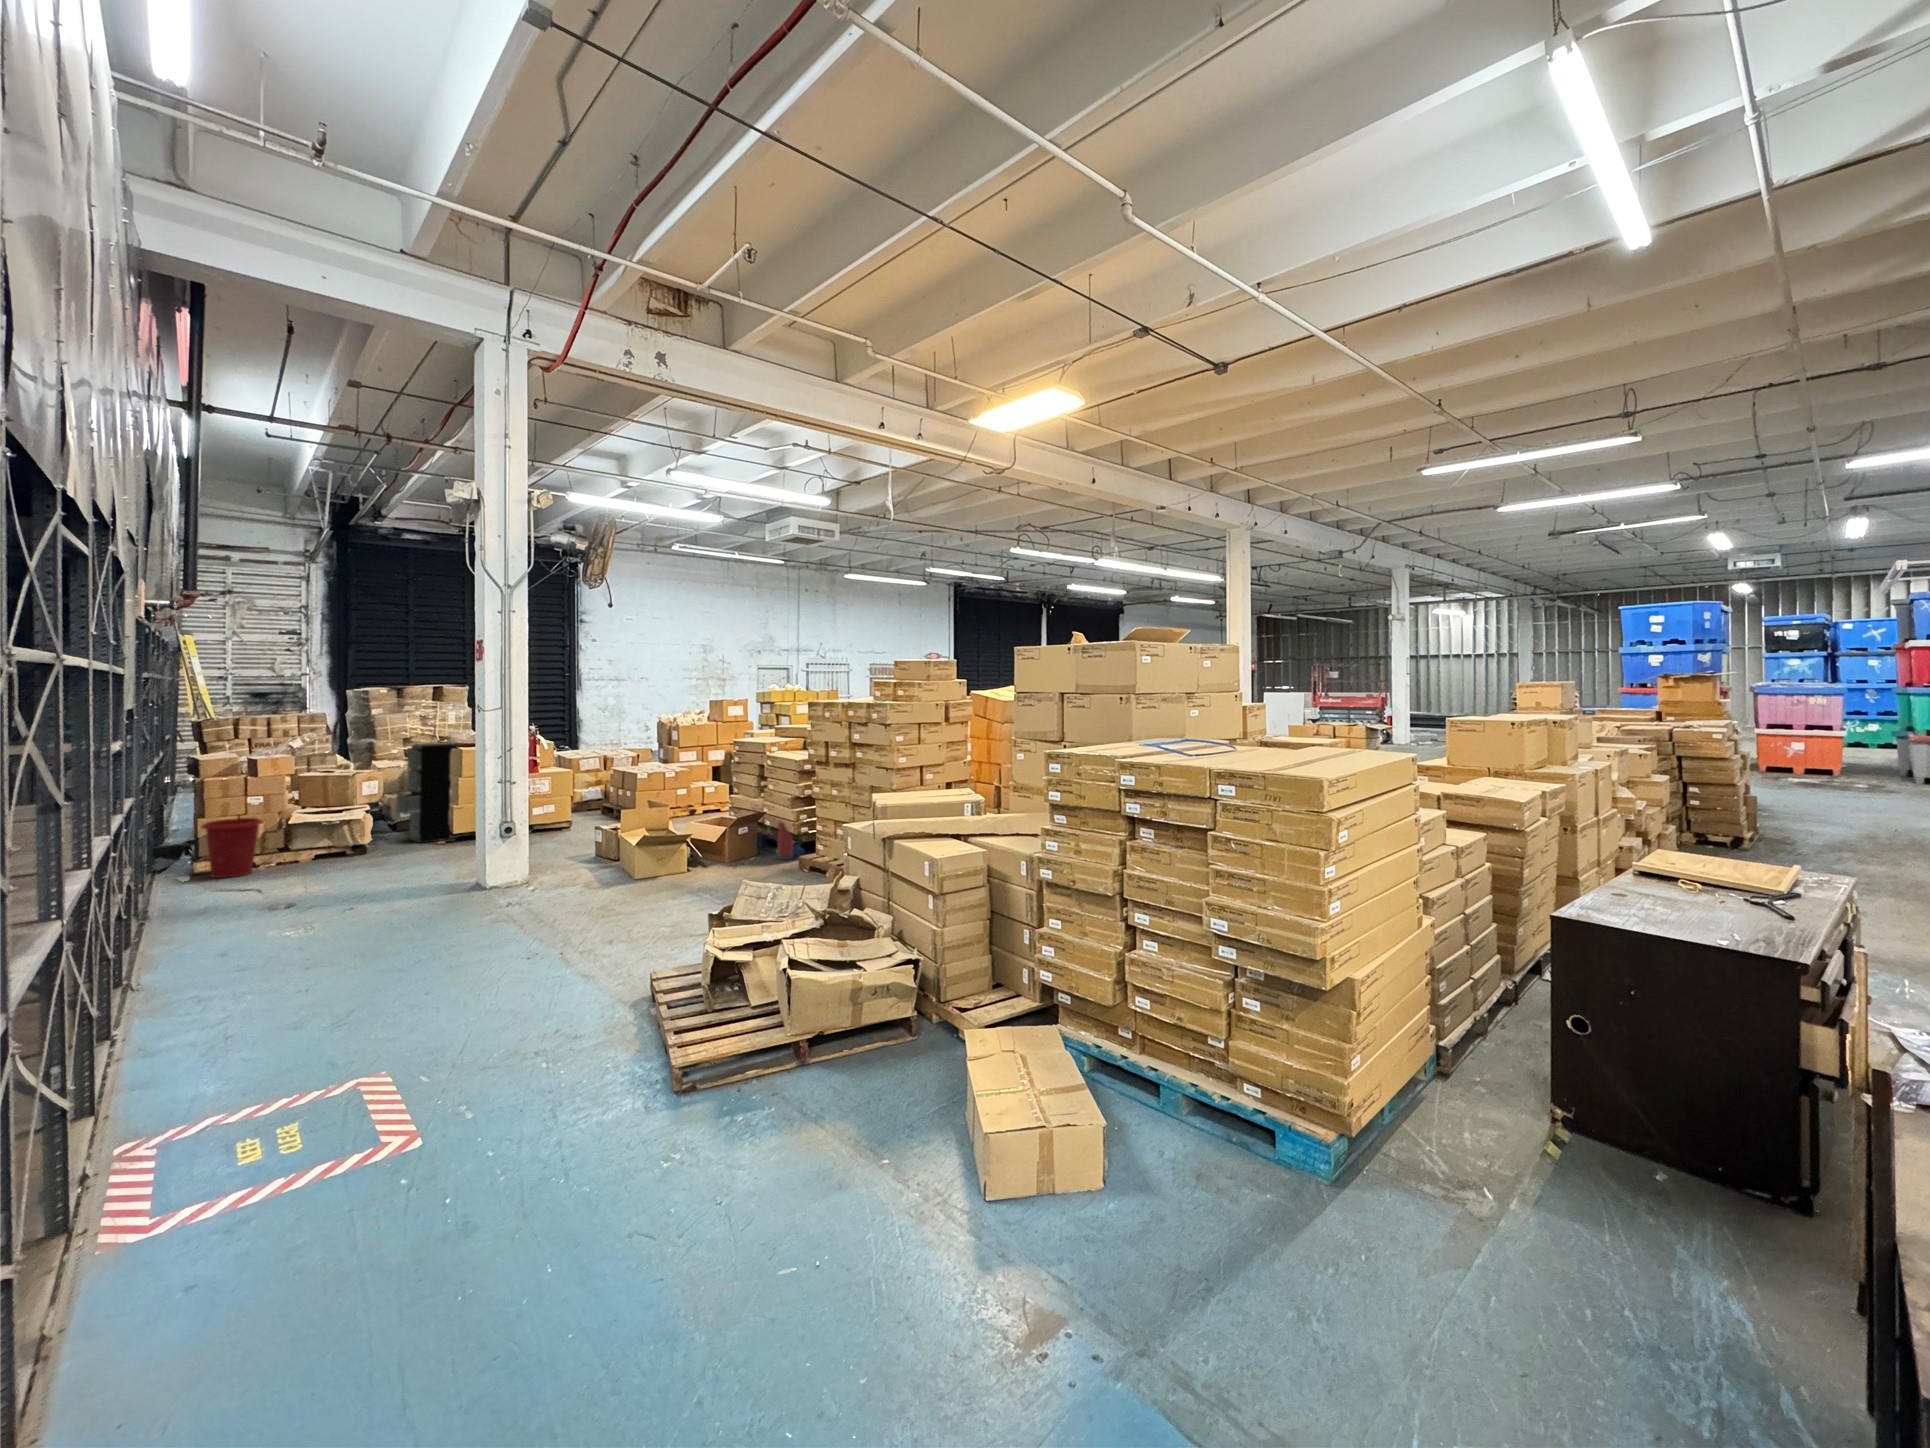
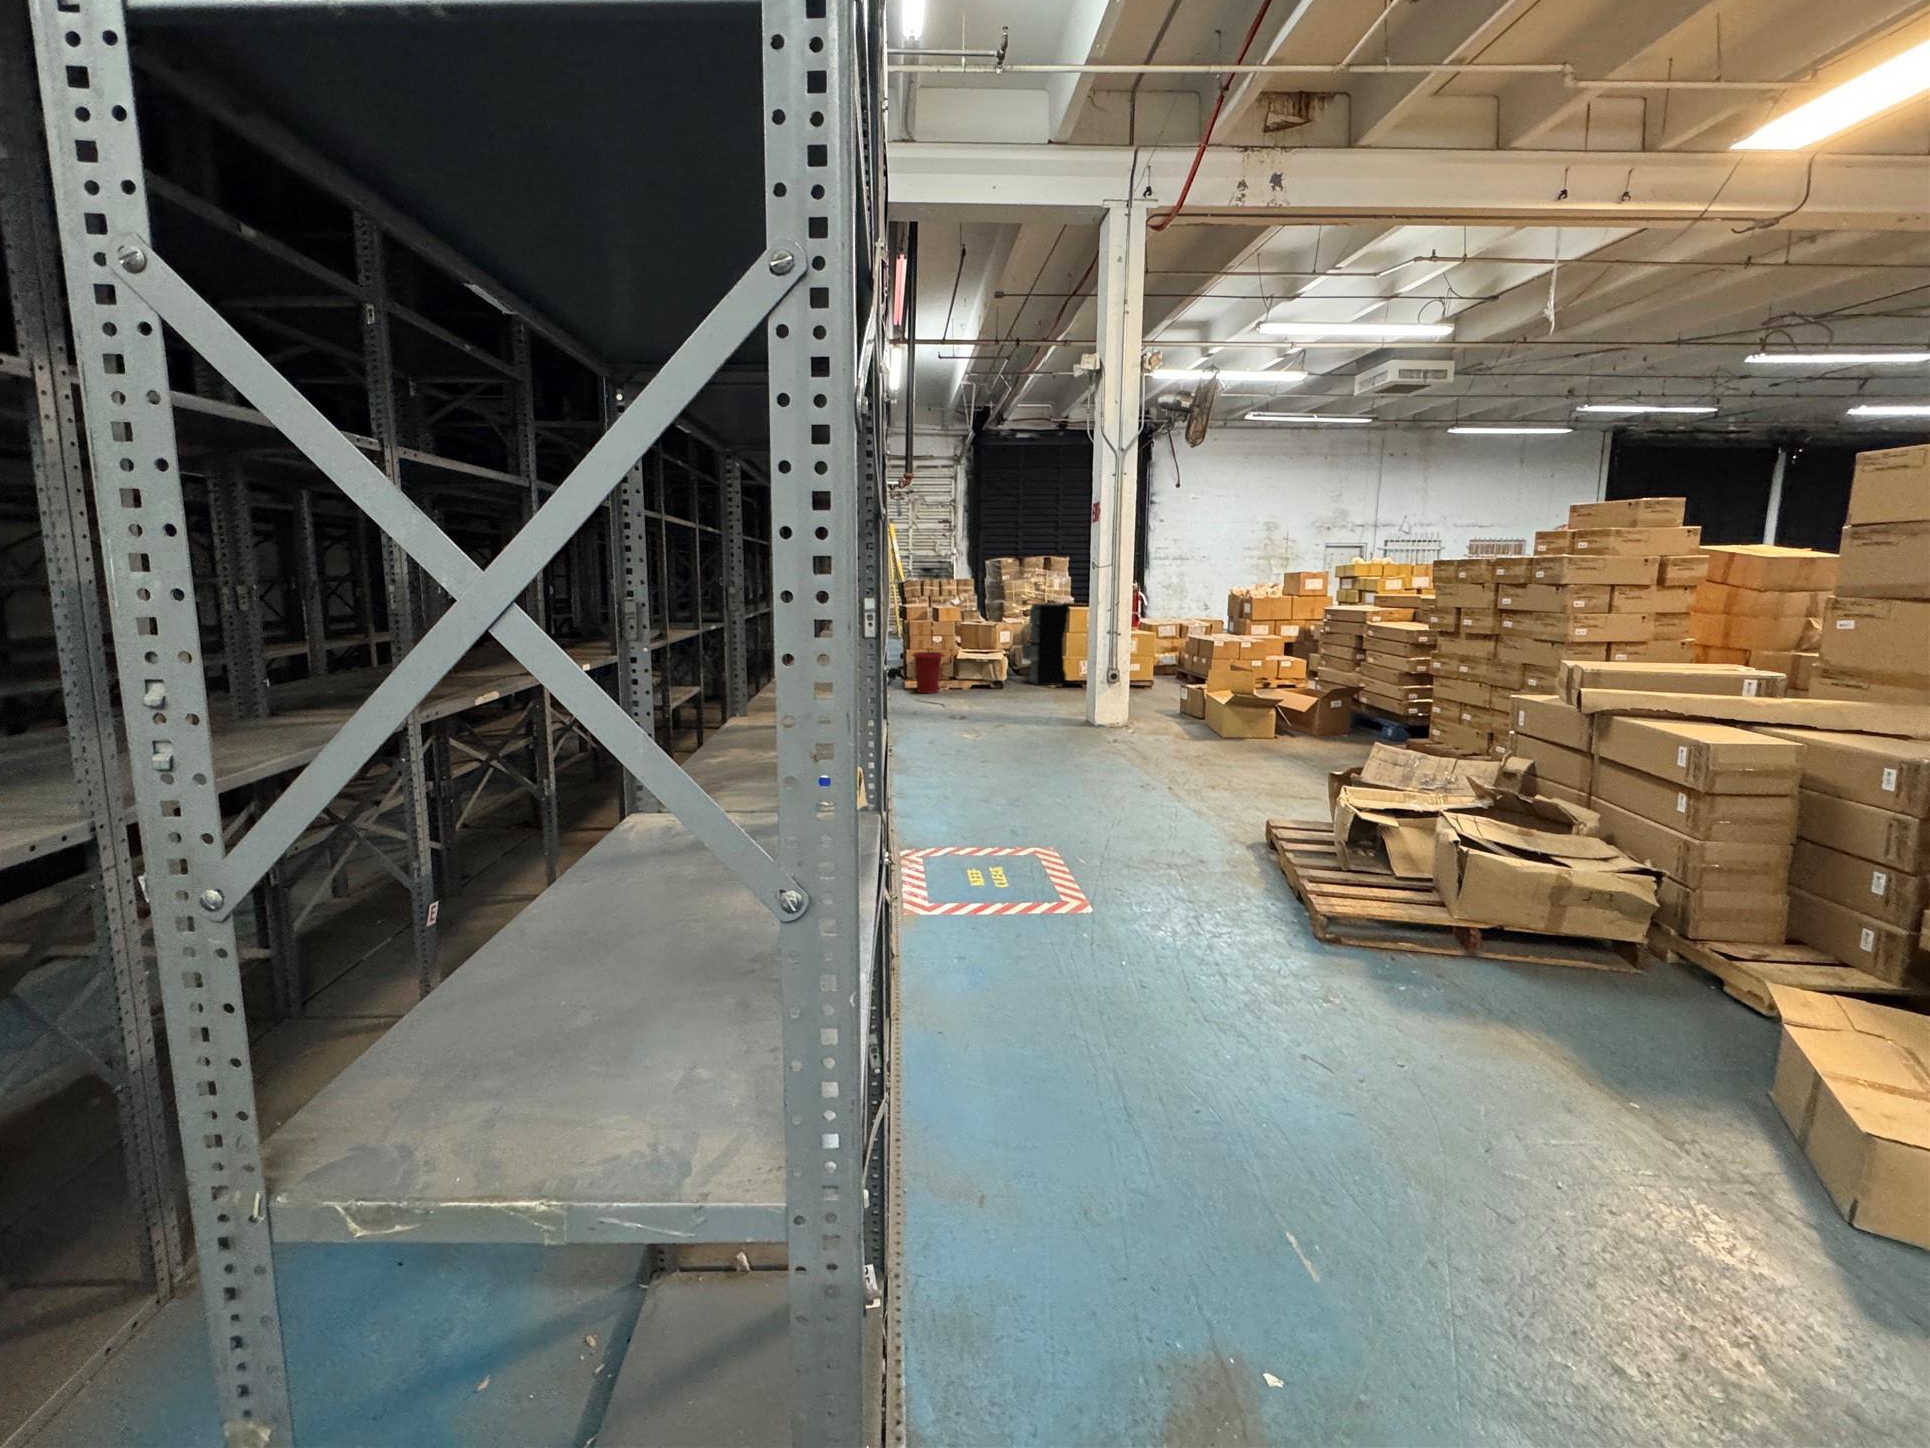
fire extinguisher: present [777,822,793,860] -> none [1368,688,1393,740]

